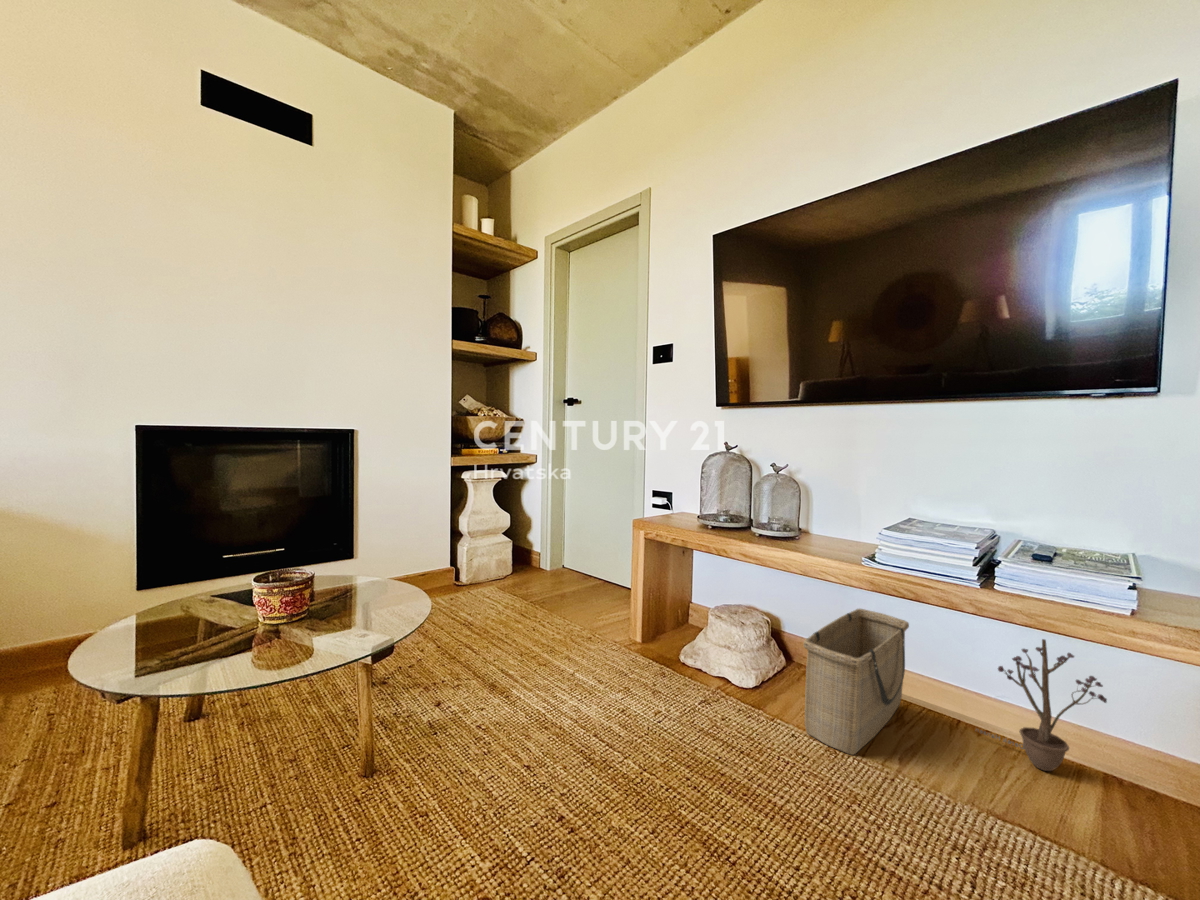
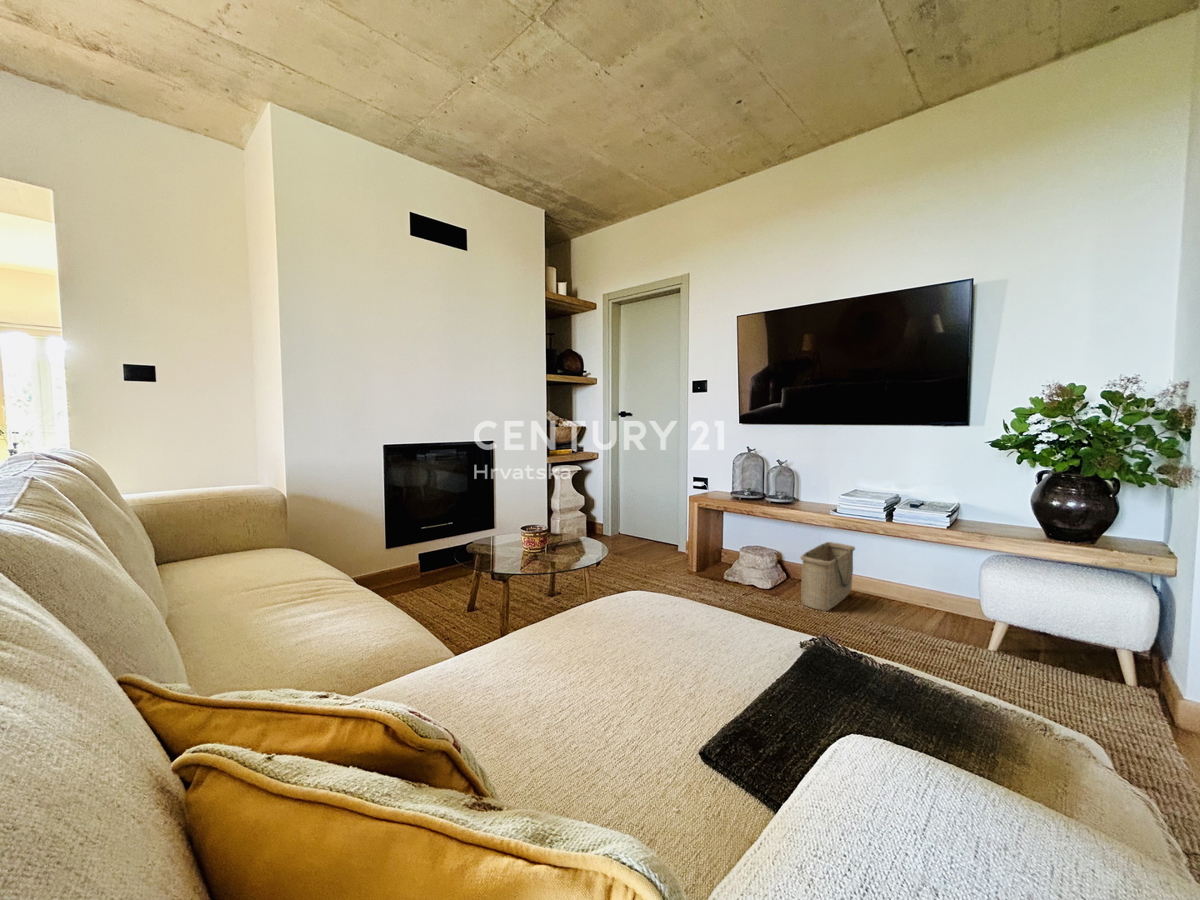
decorative plant: present [976,639,1107,771] -> none [889,548,947,613]

